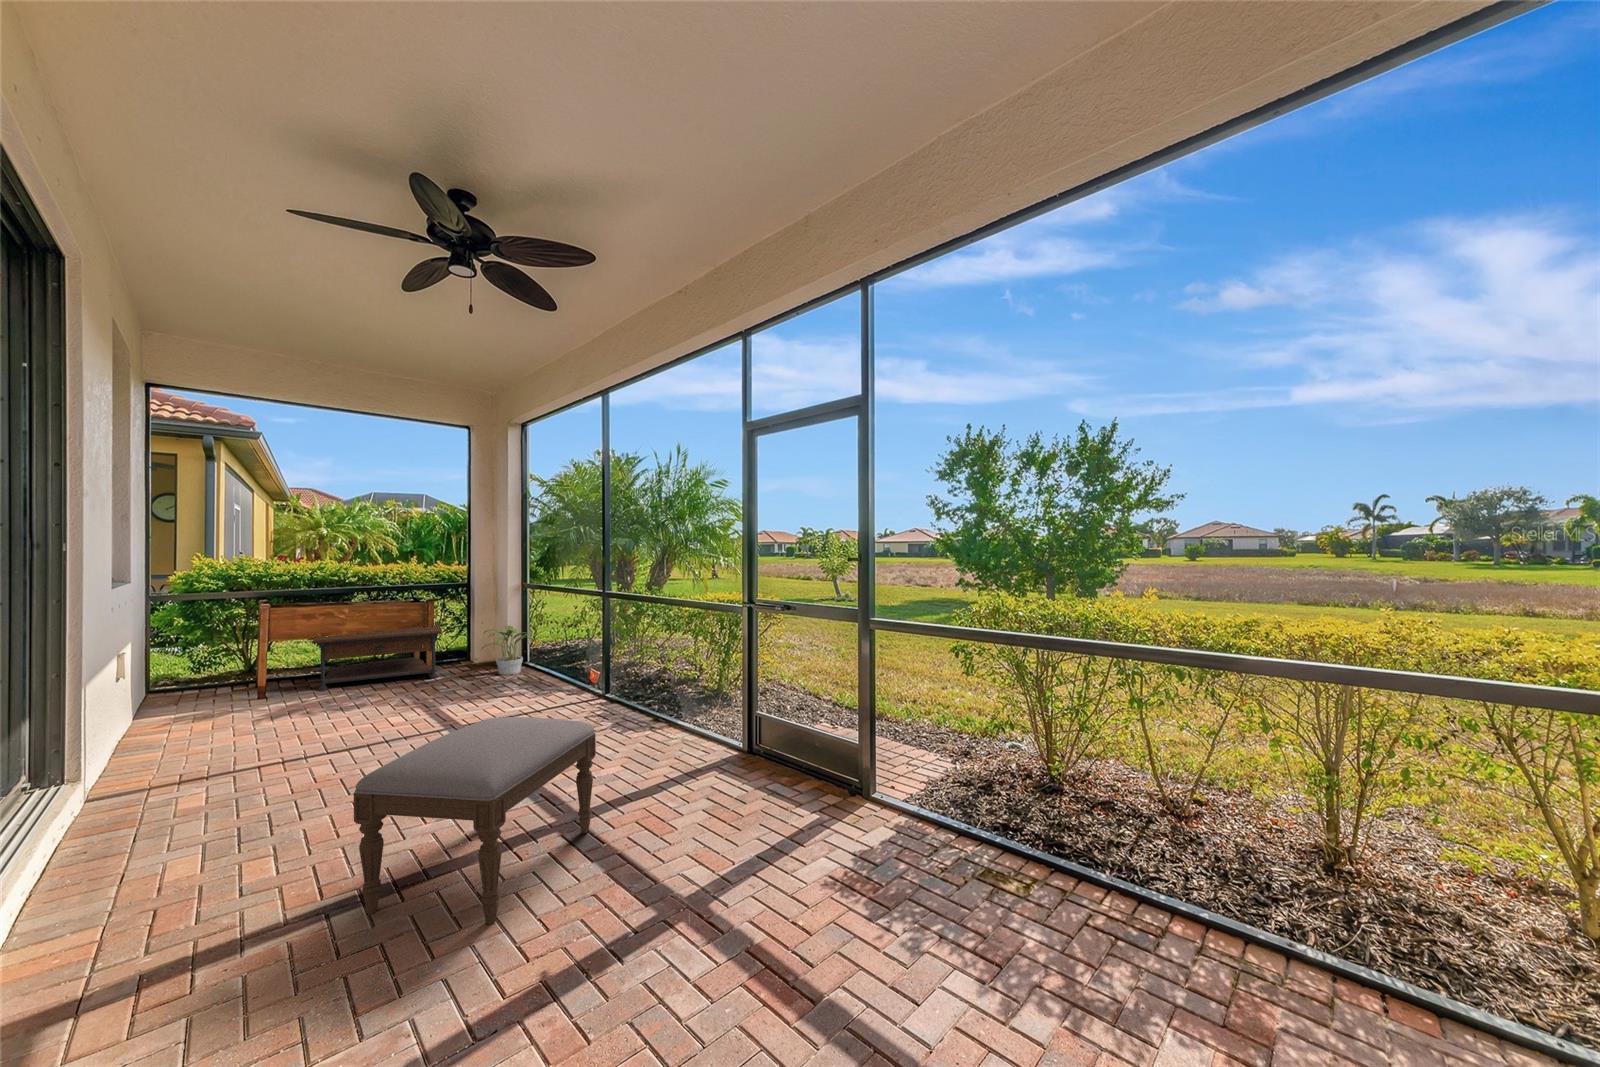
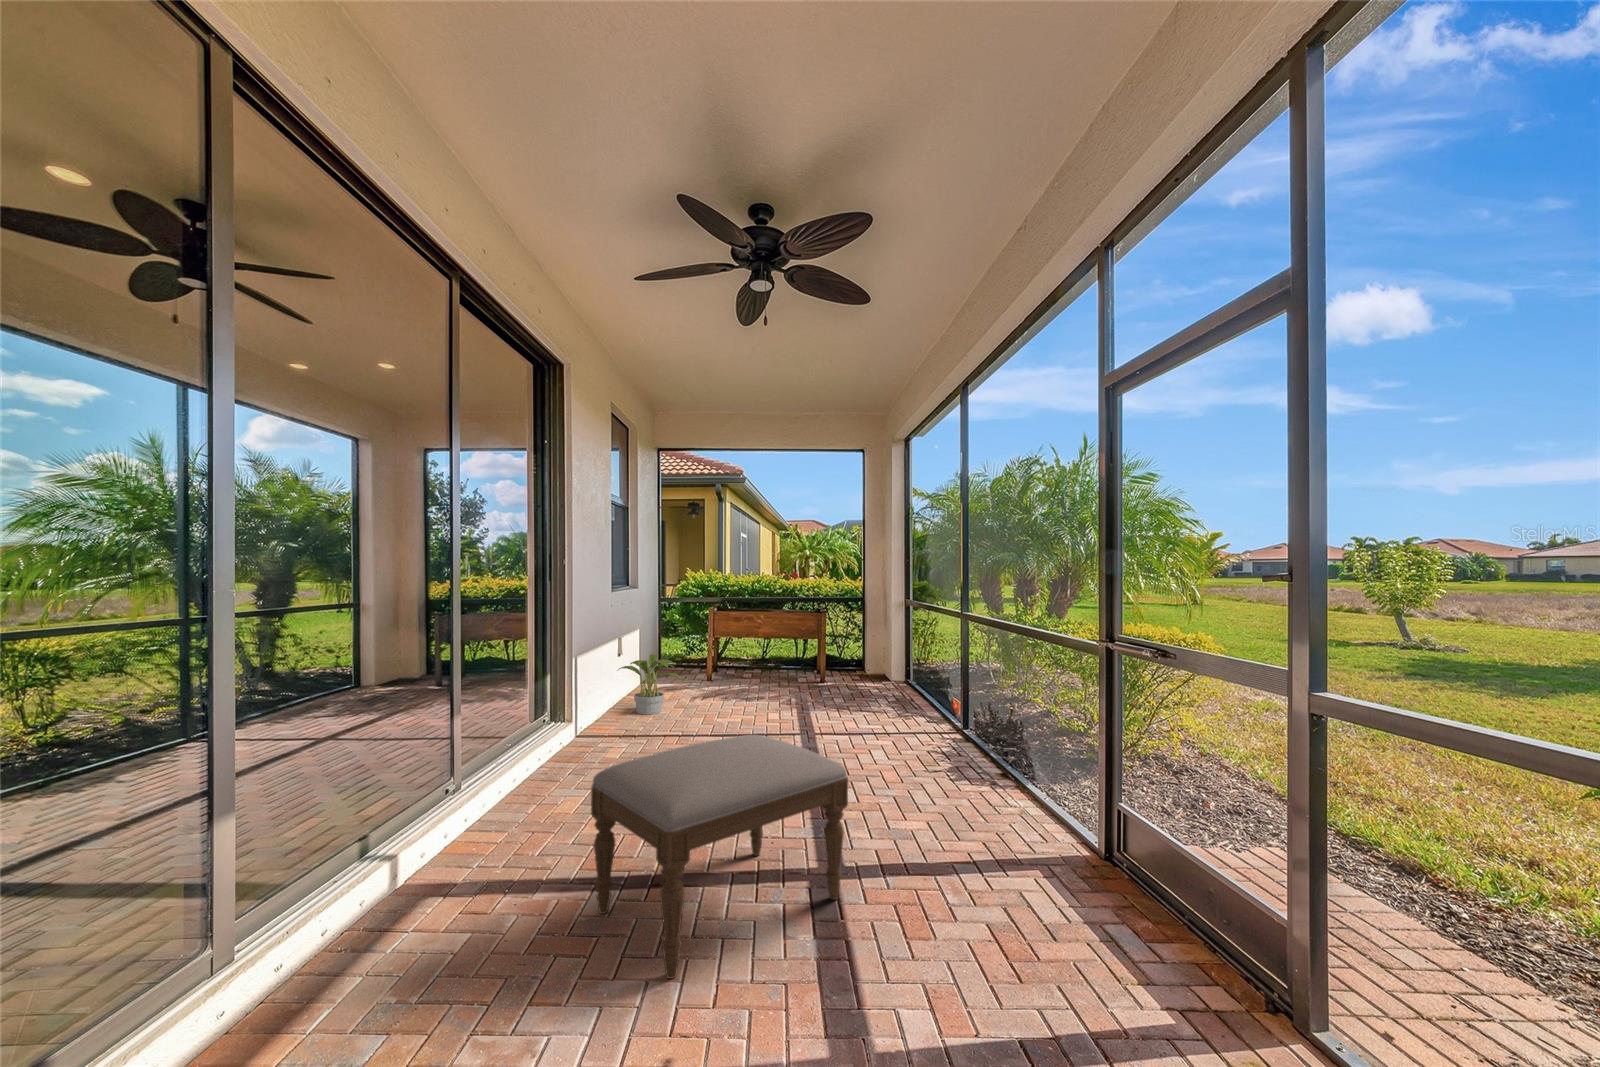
coffee table: present [311,621,442,691] -> none [732,628,839,685]
potted plant: present [481,626,535,675] -> present [618,654,682,715]

